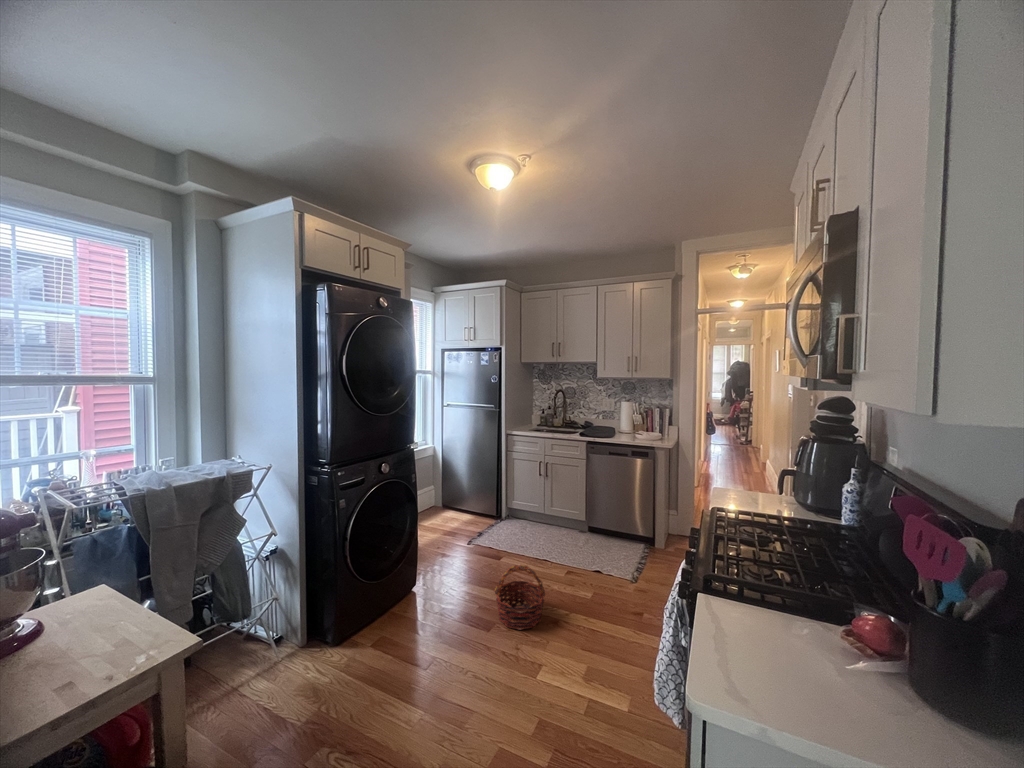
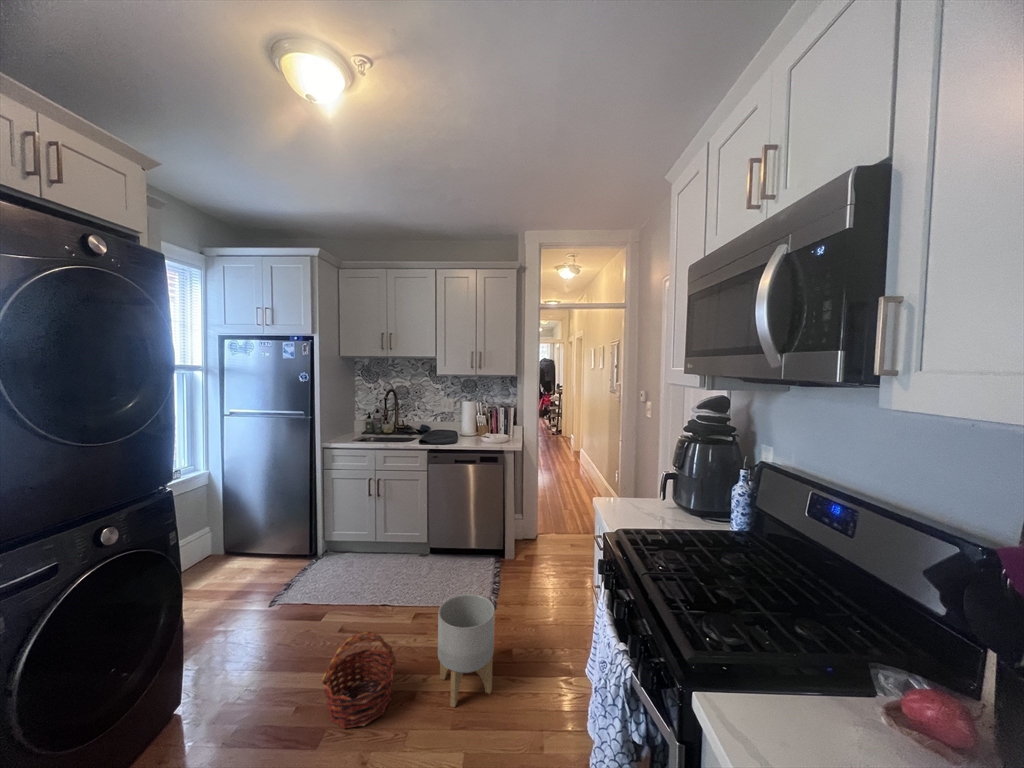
planter: none [576,557,623,641] -> present [438,594,495,707]

